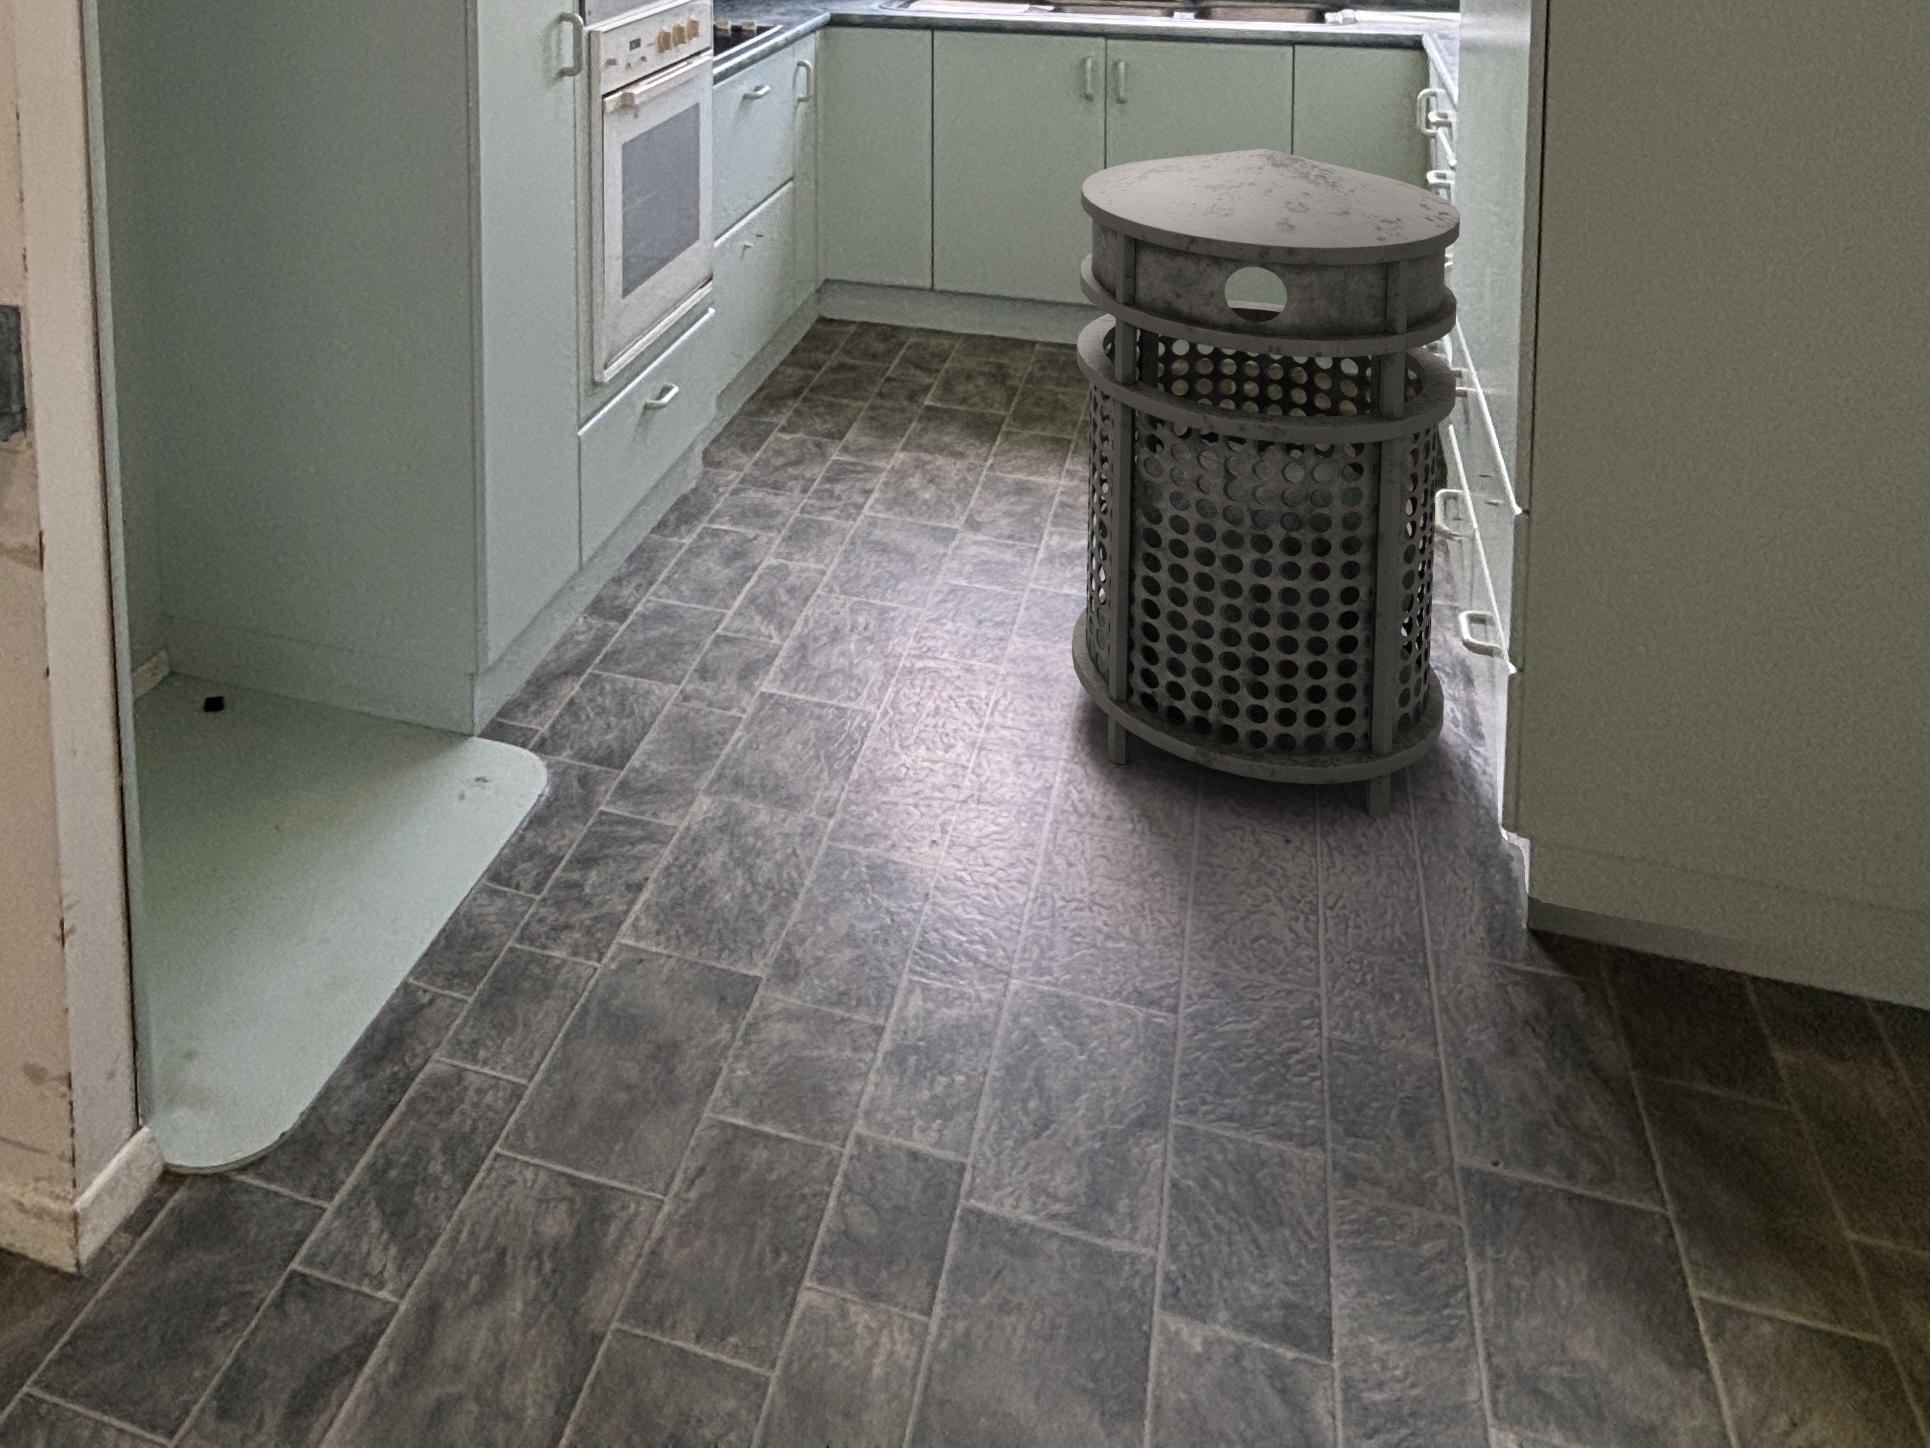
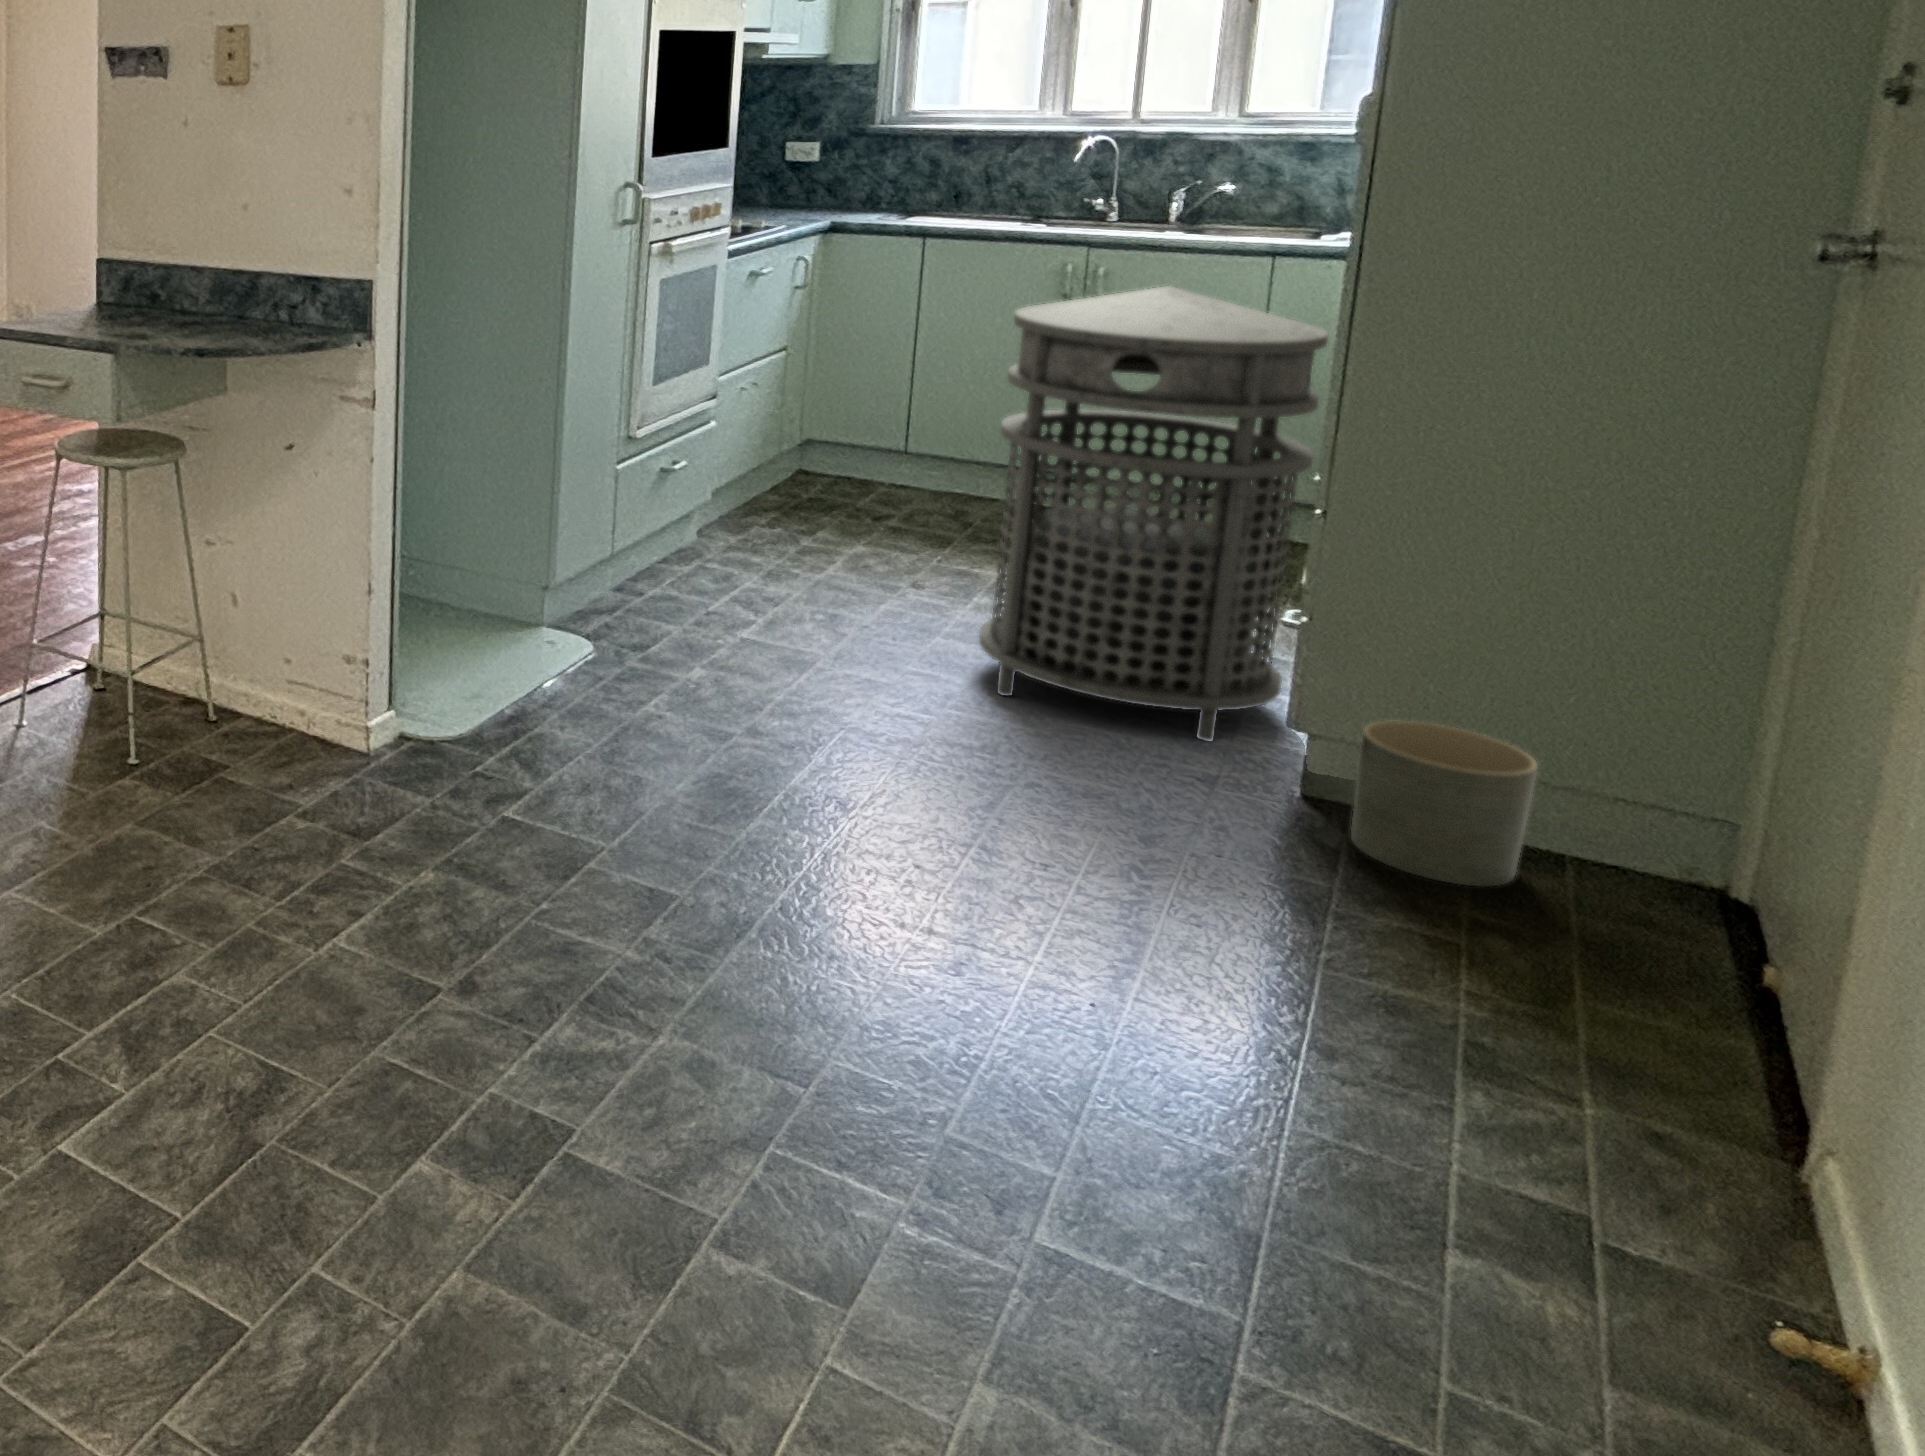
planter: none [1640,845,1889,1167] -> present [1351,721,1537,886]

